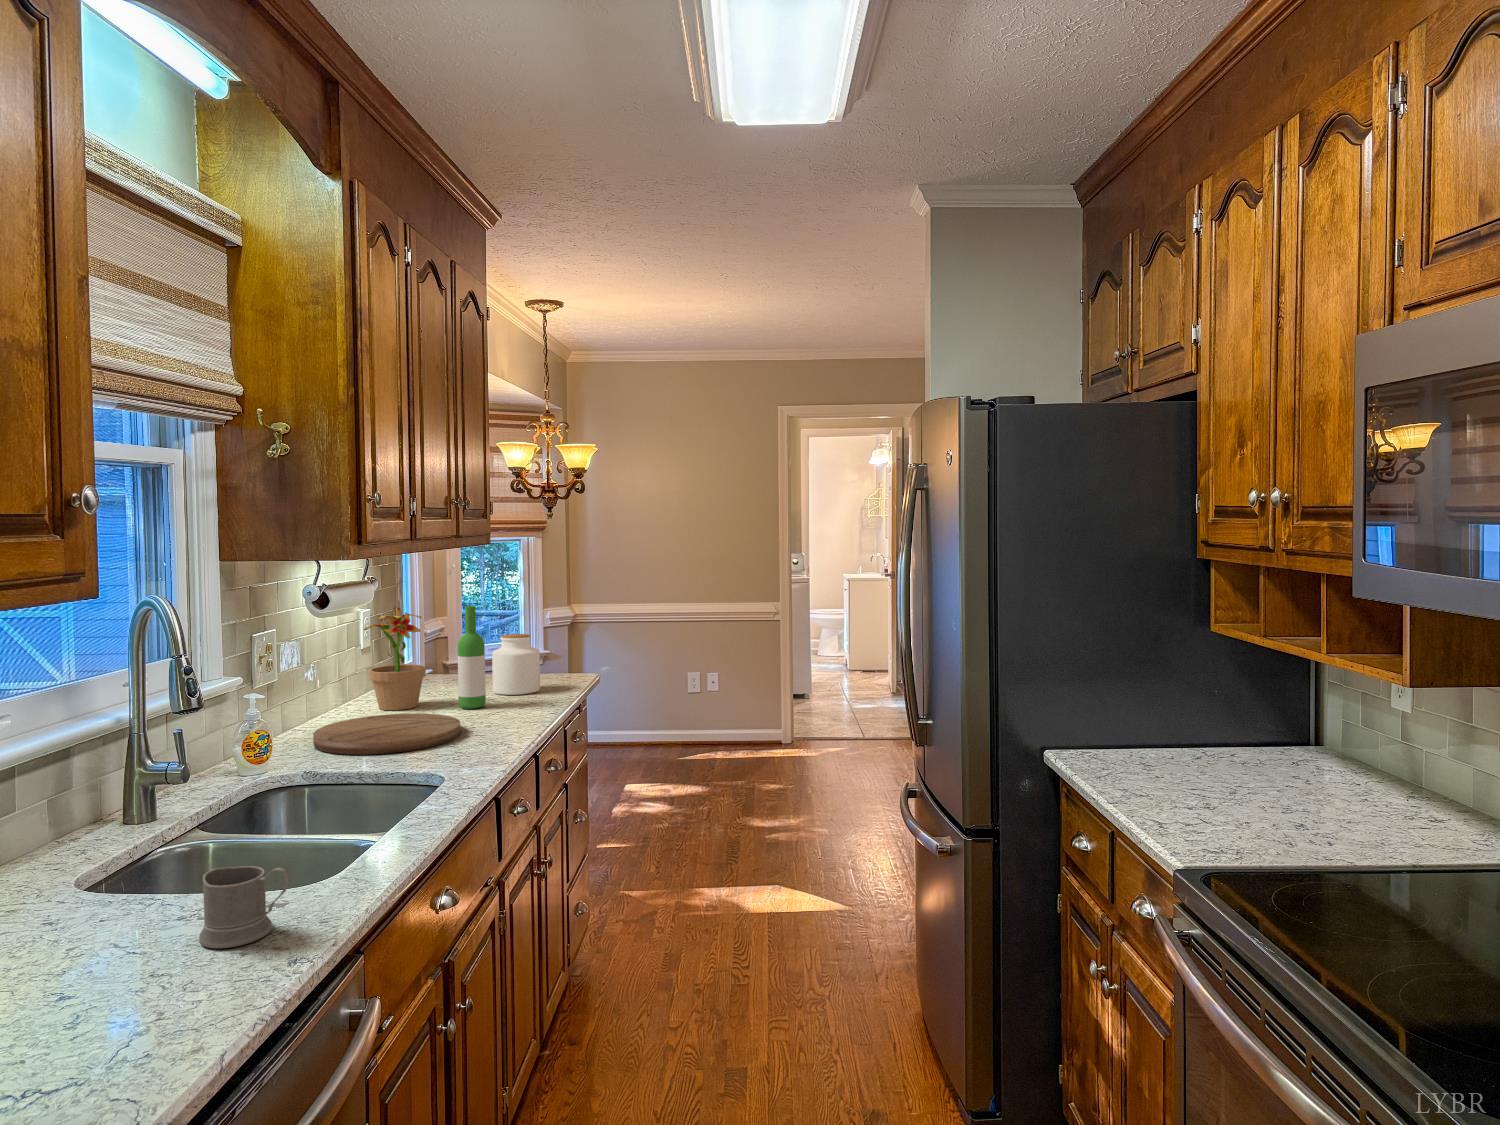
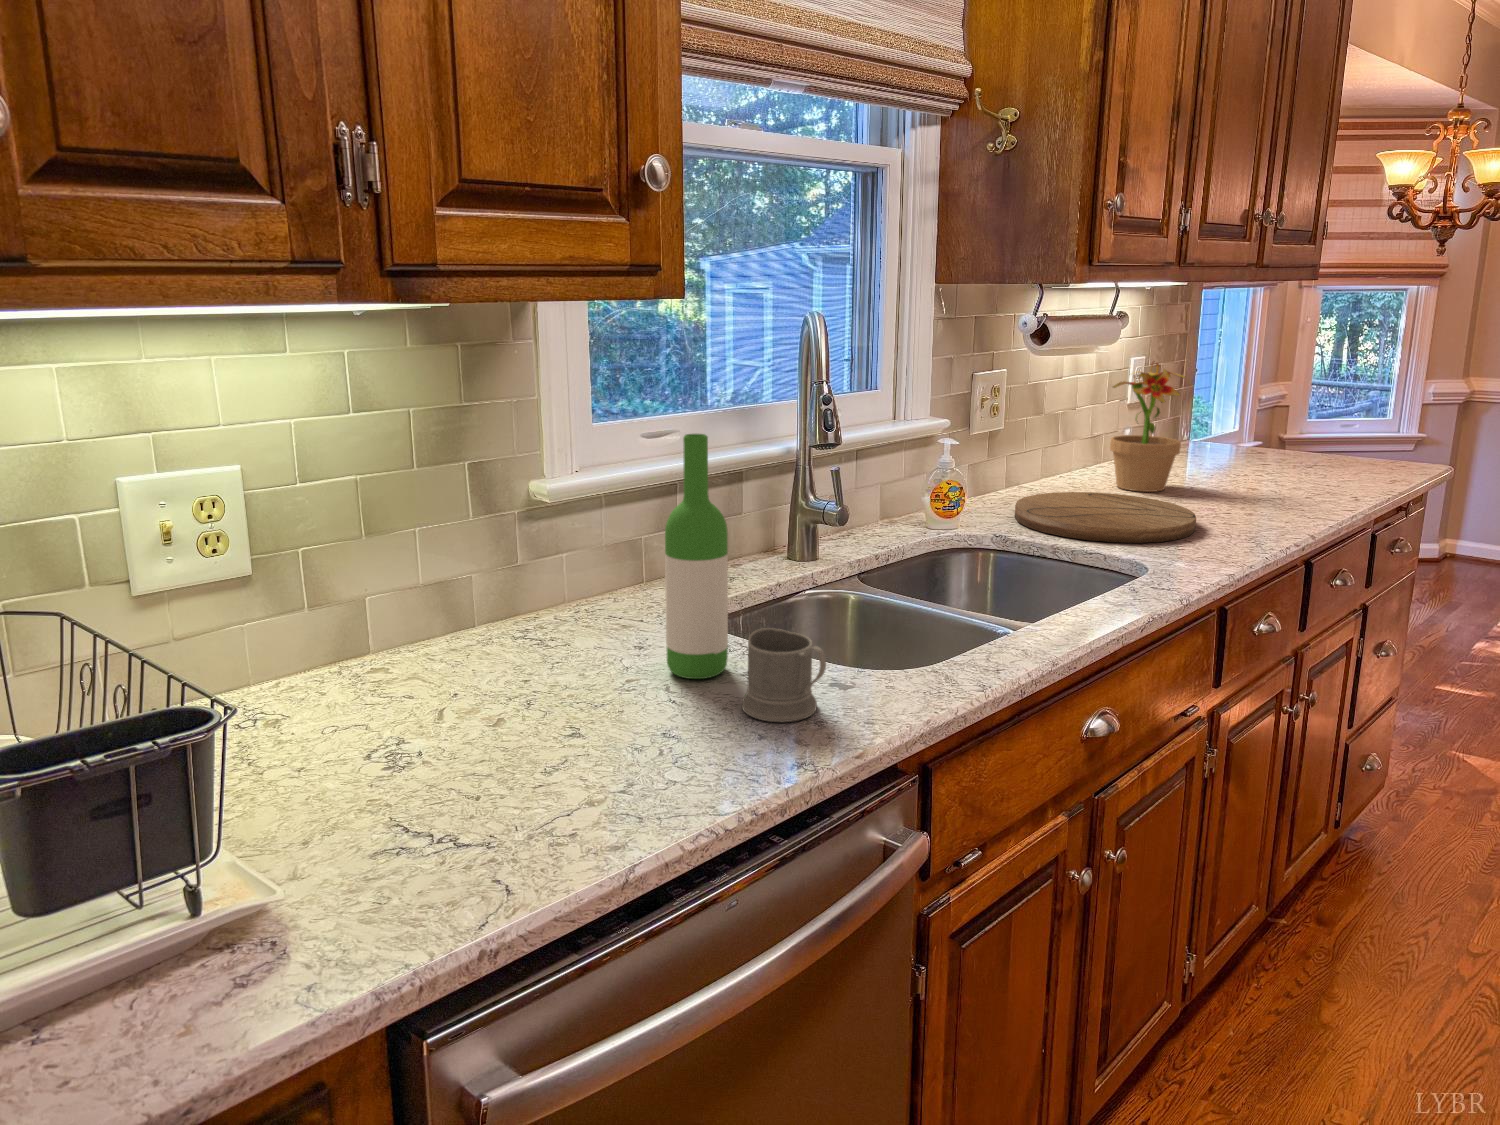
wine bottle: present [458,606,486,709] -> present [665,434,728,679]
jar: present [492,634,540,695] -> none [1273,413,1353,498]

